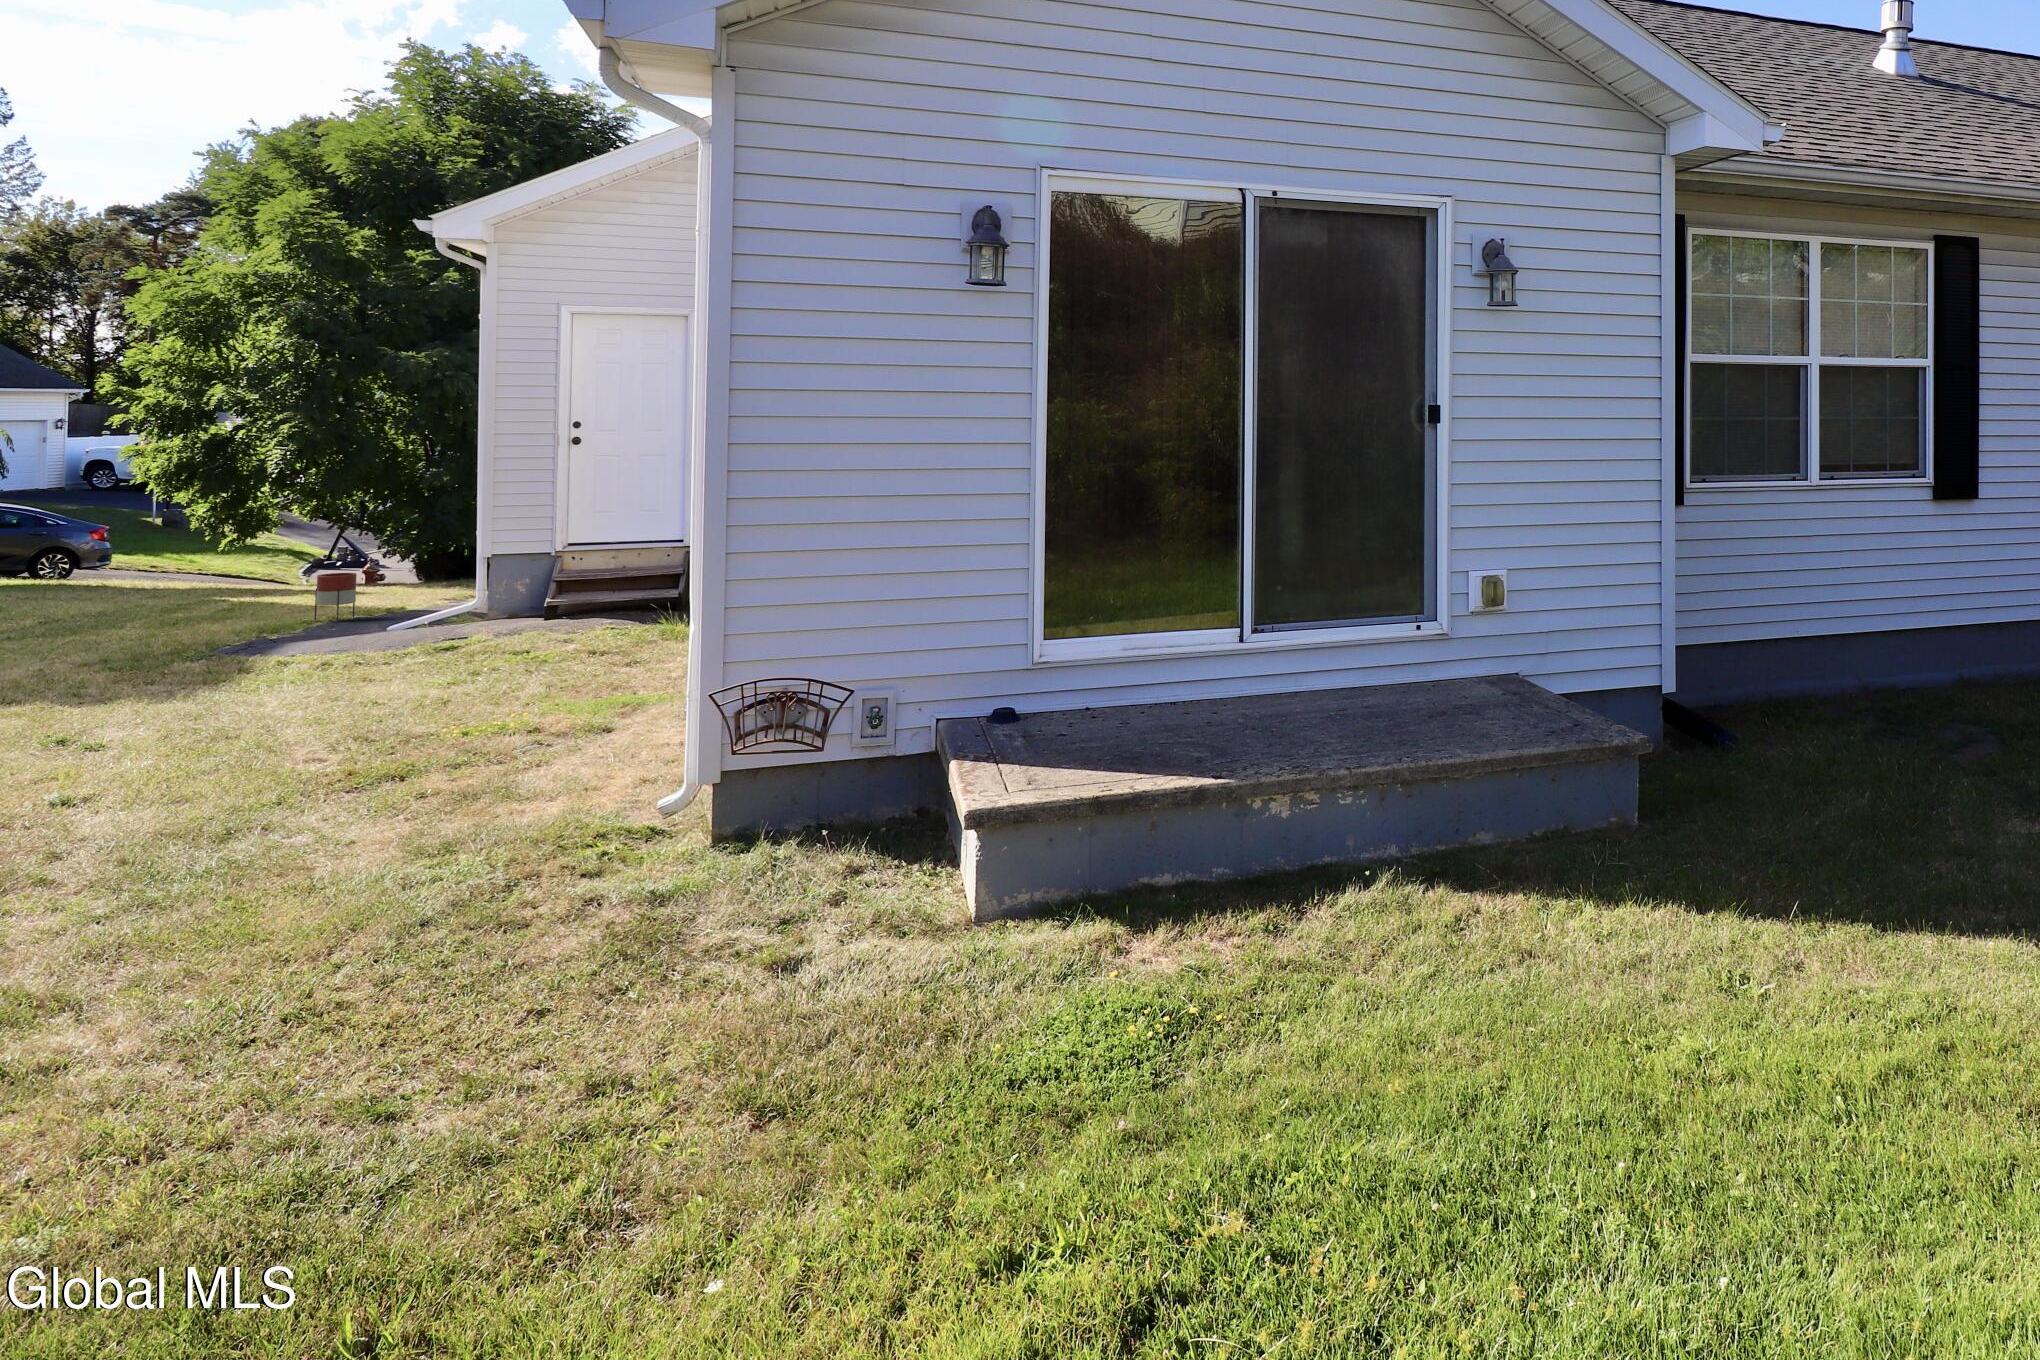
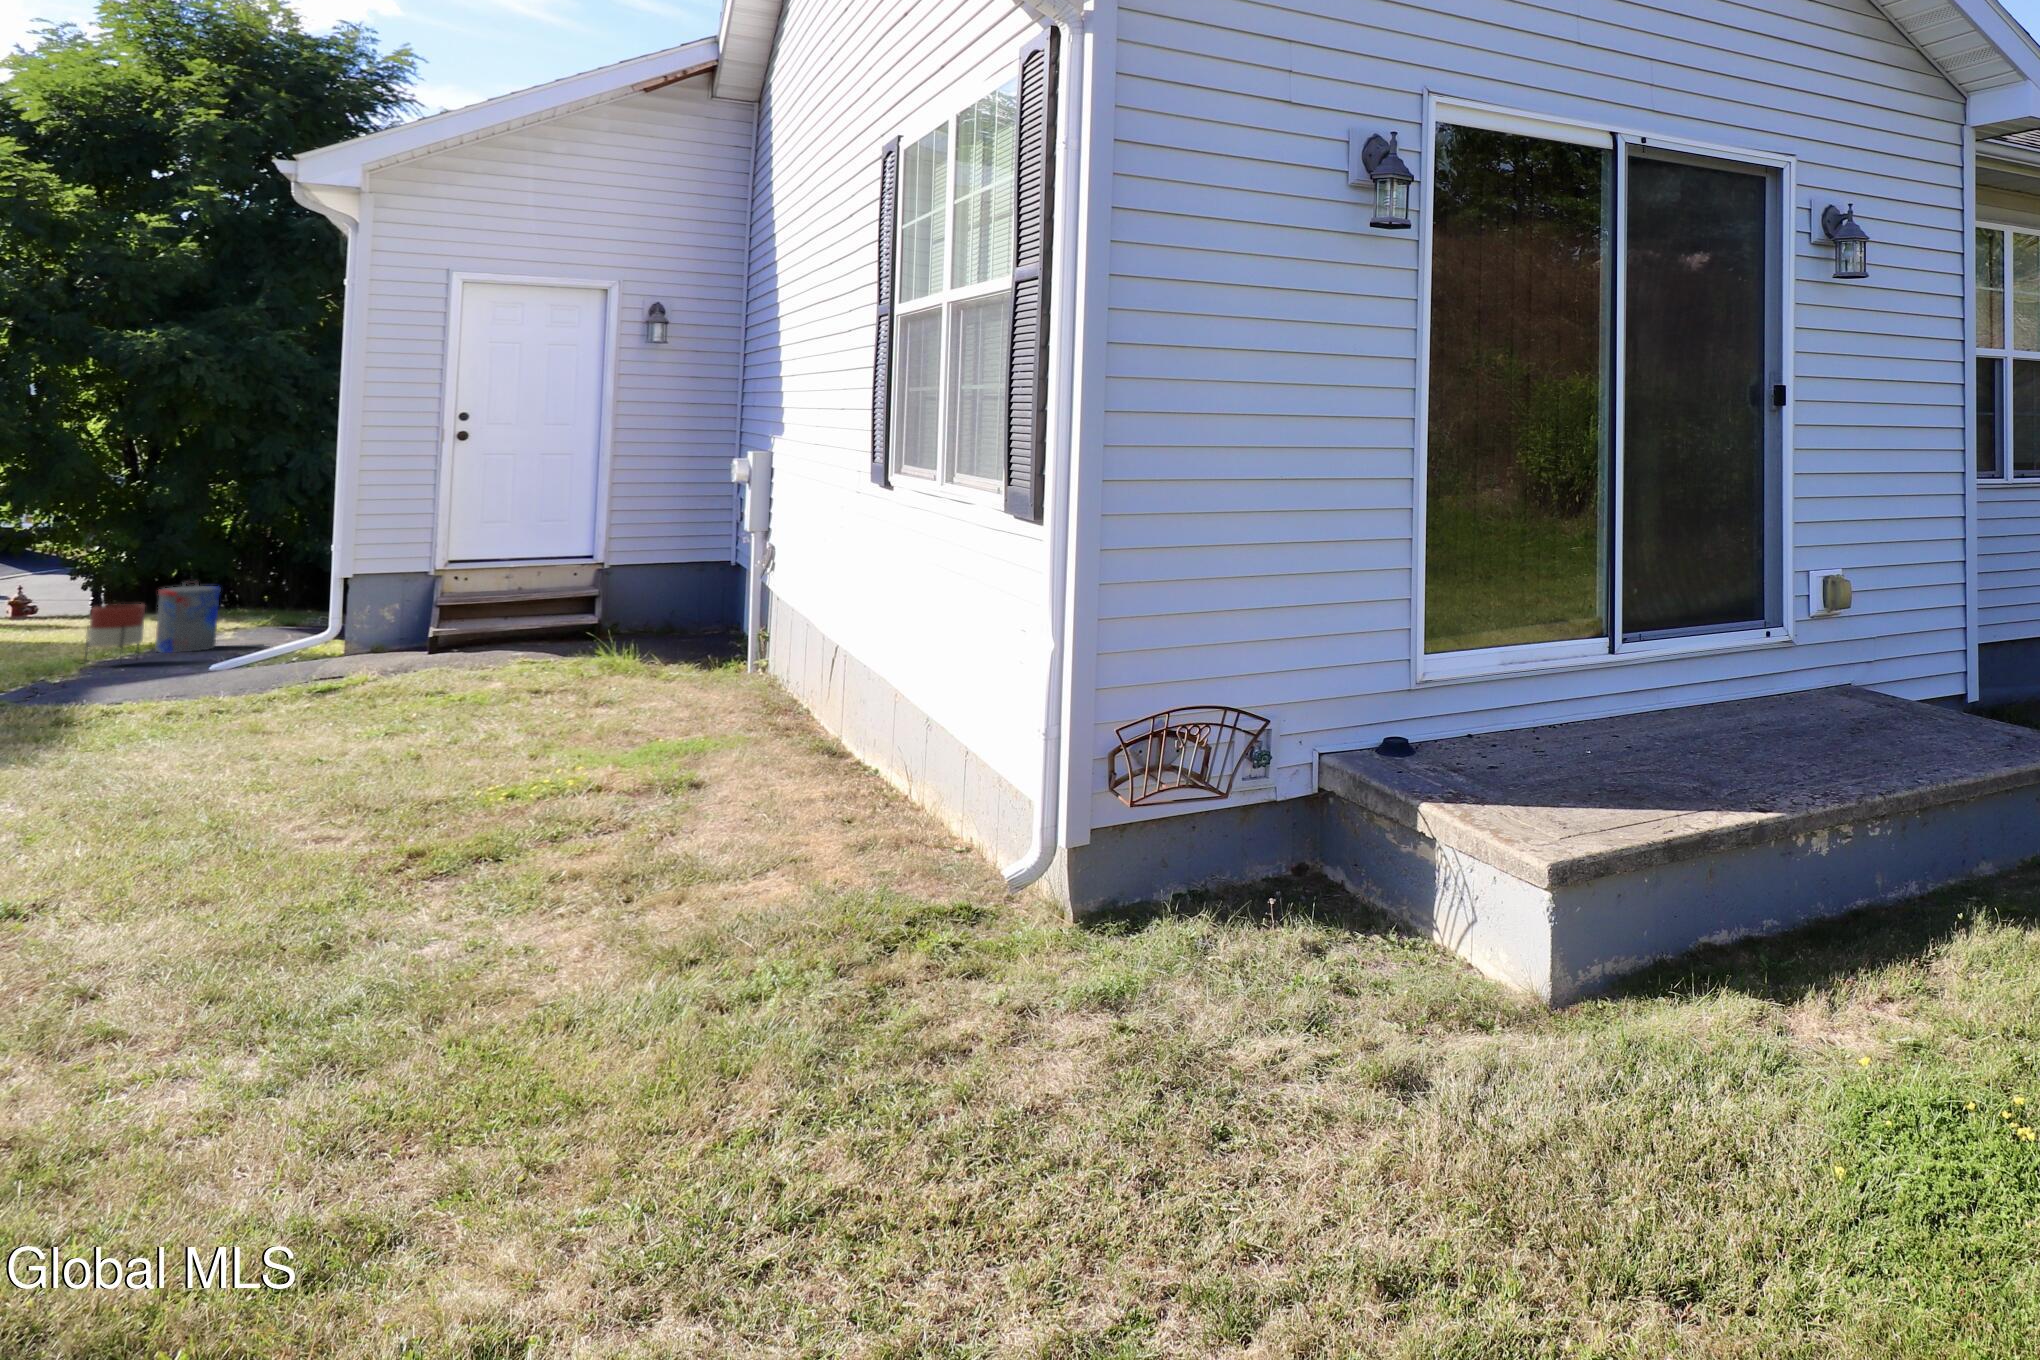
trash can: none [377,555,425,611] -> present [155,581,221,653]

